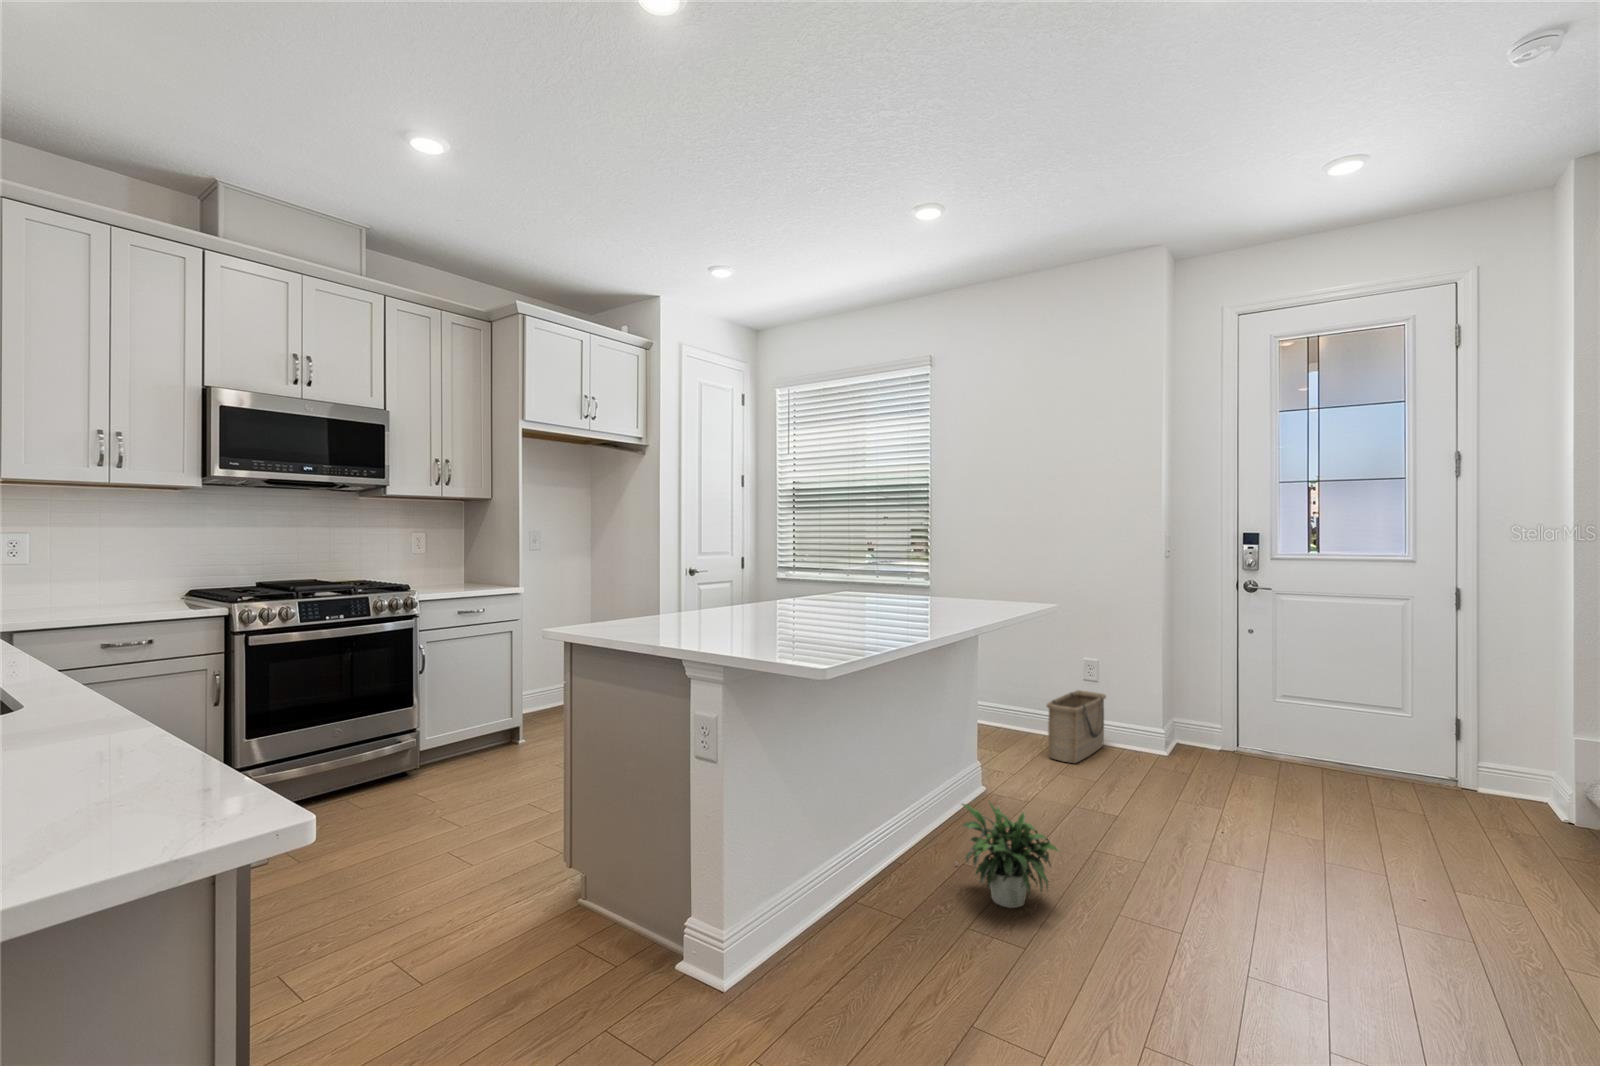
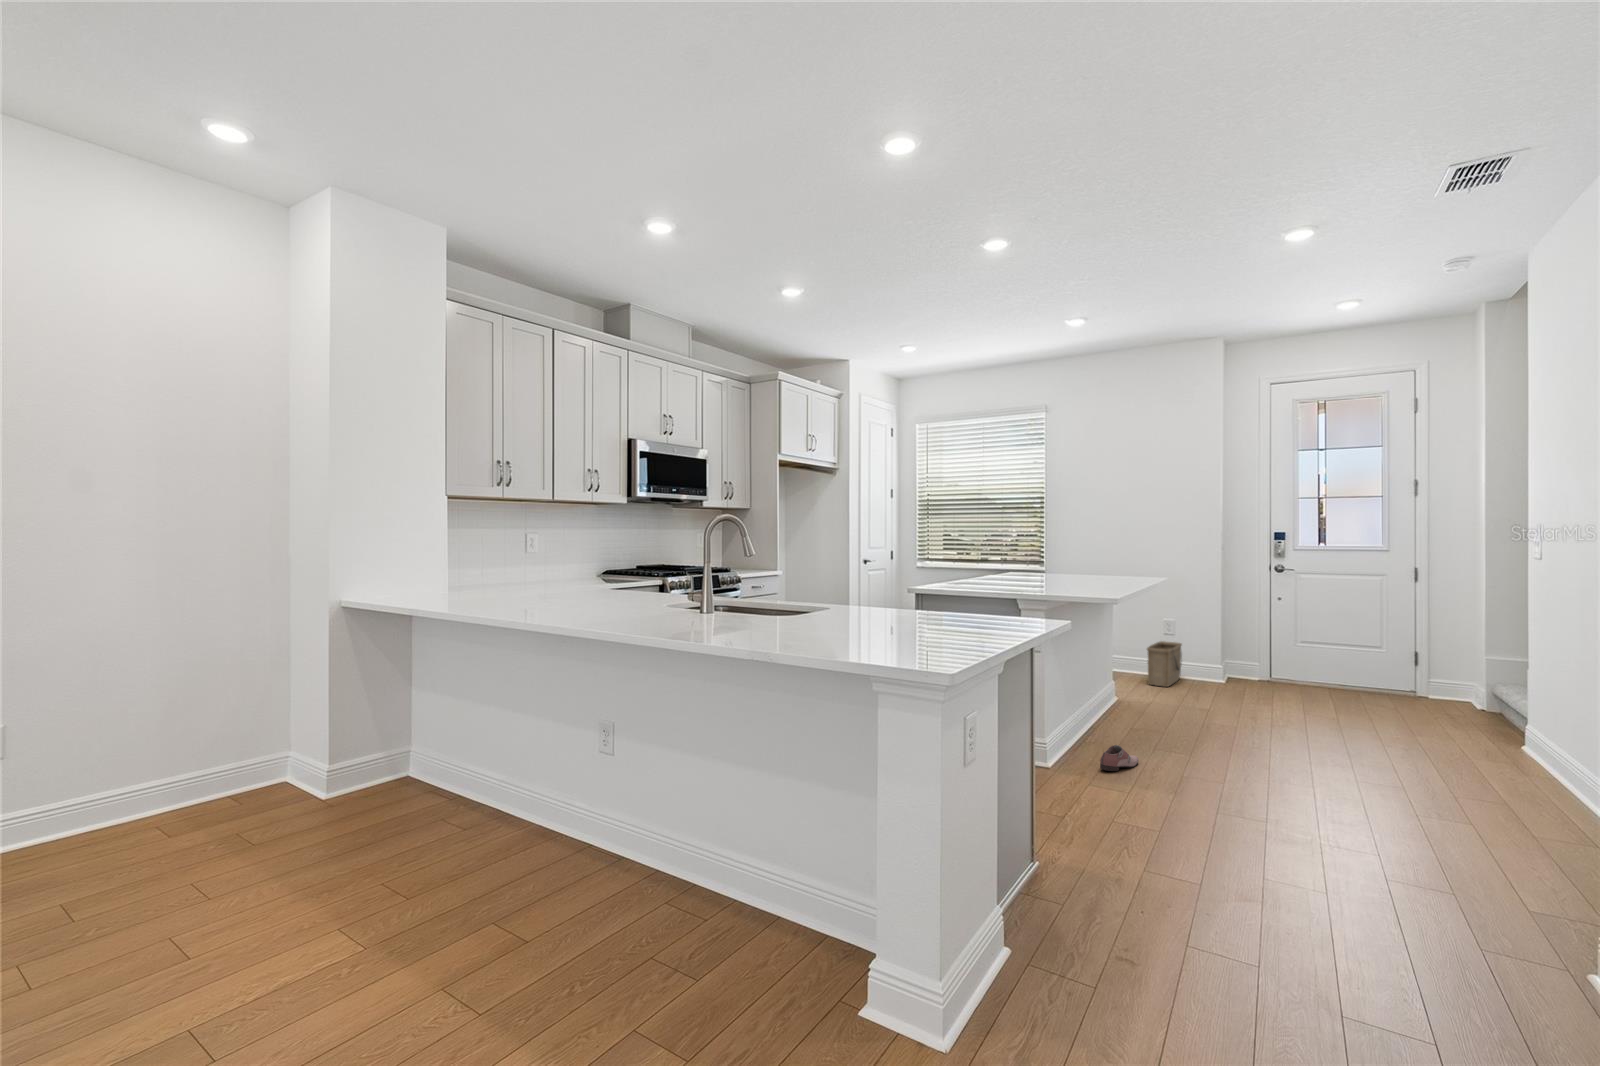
potted plant: present [962,802,1059,908] -> none [1130,687,1203,743]
shoe: none [815,940,907,1000] -> present [1100,745,1139,771]

